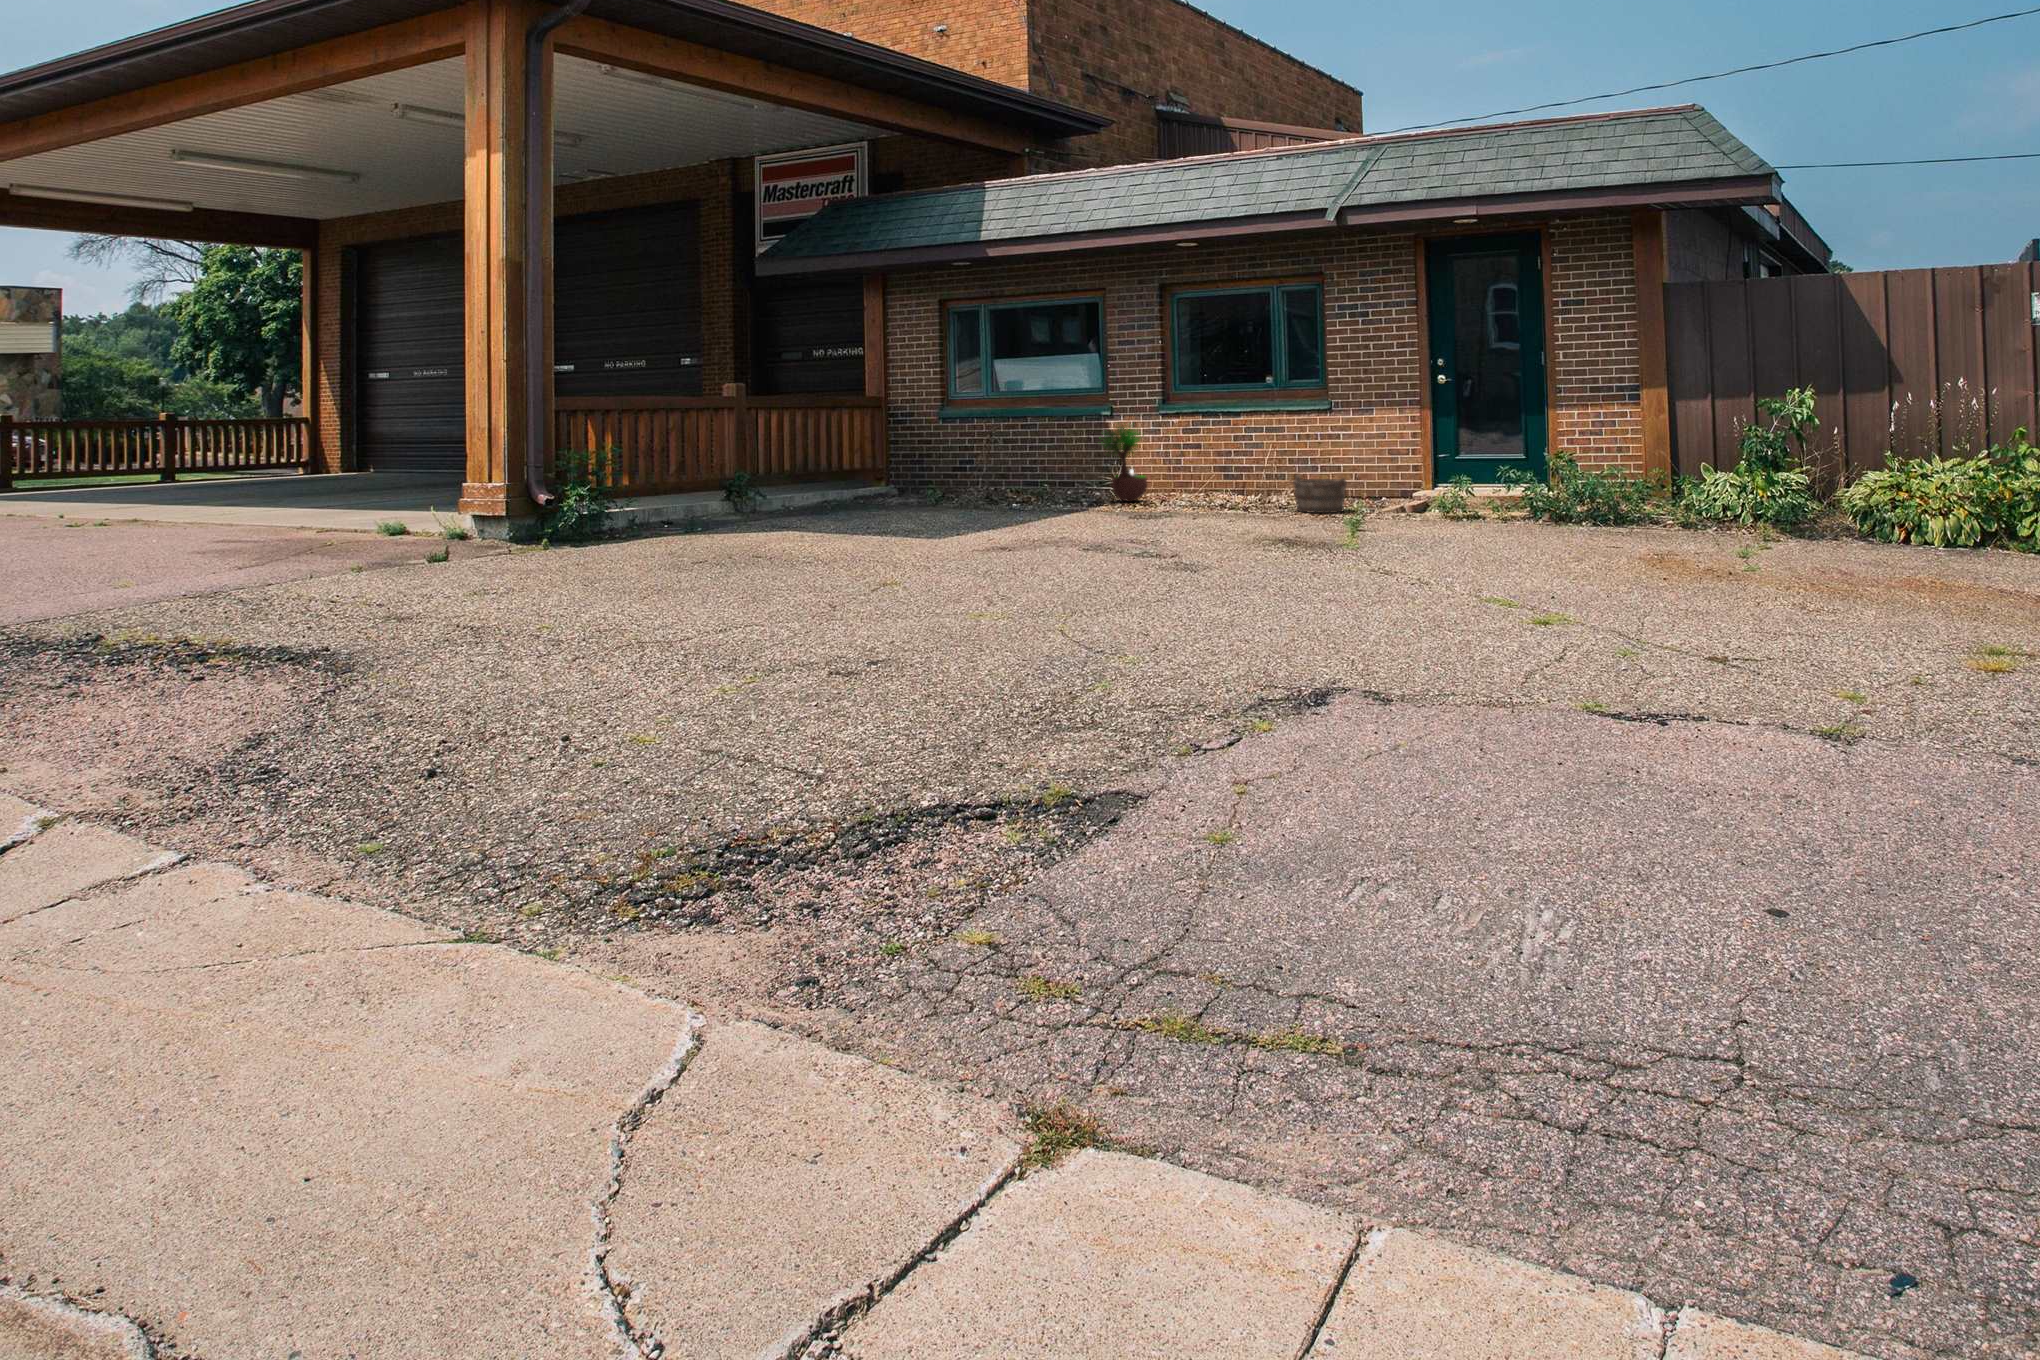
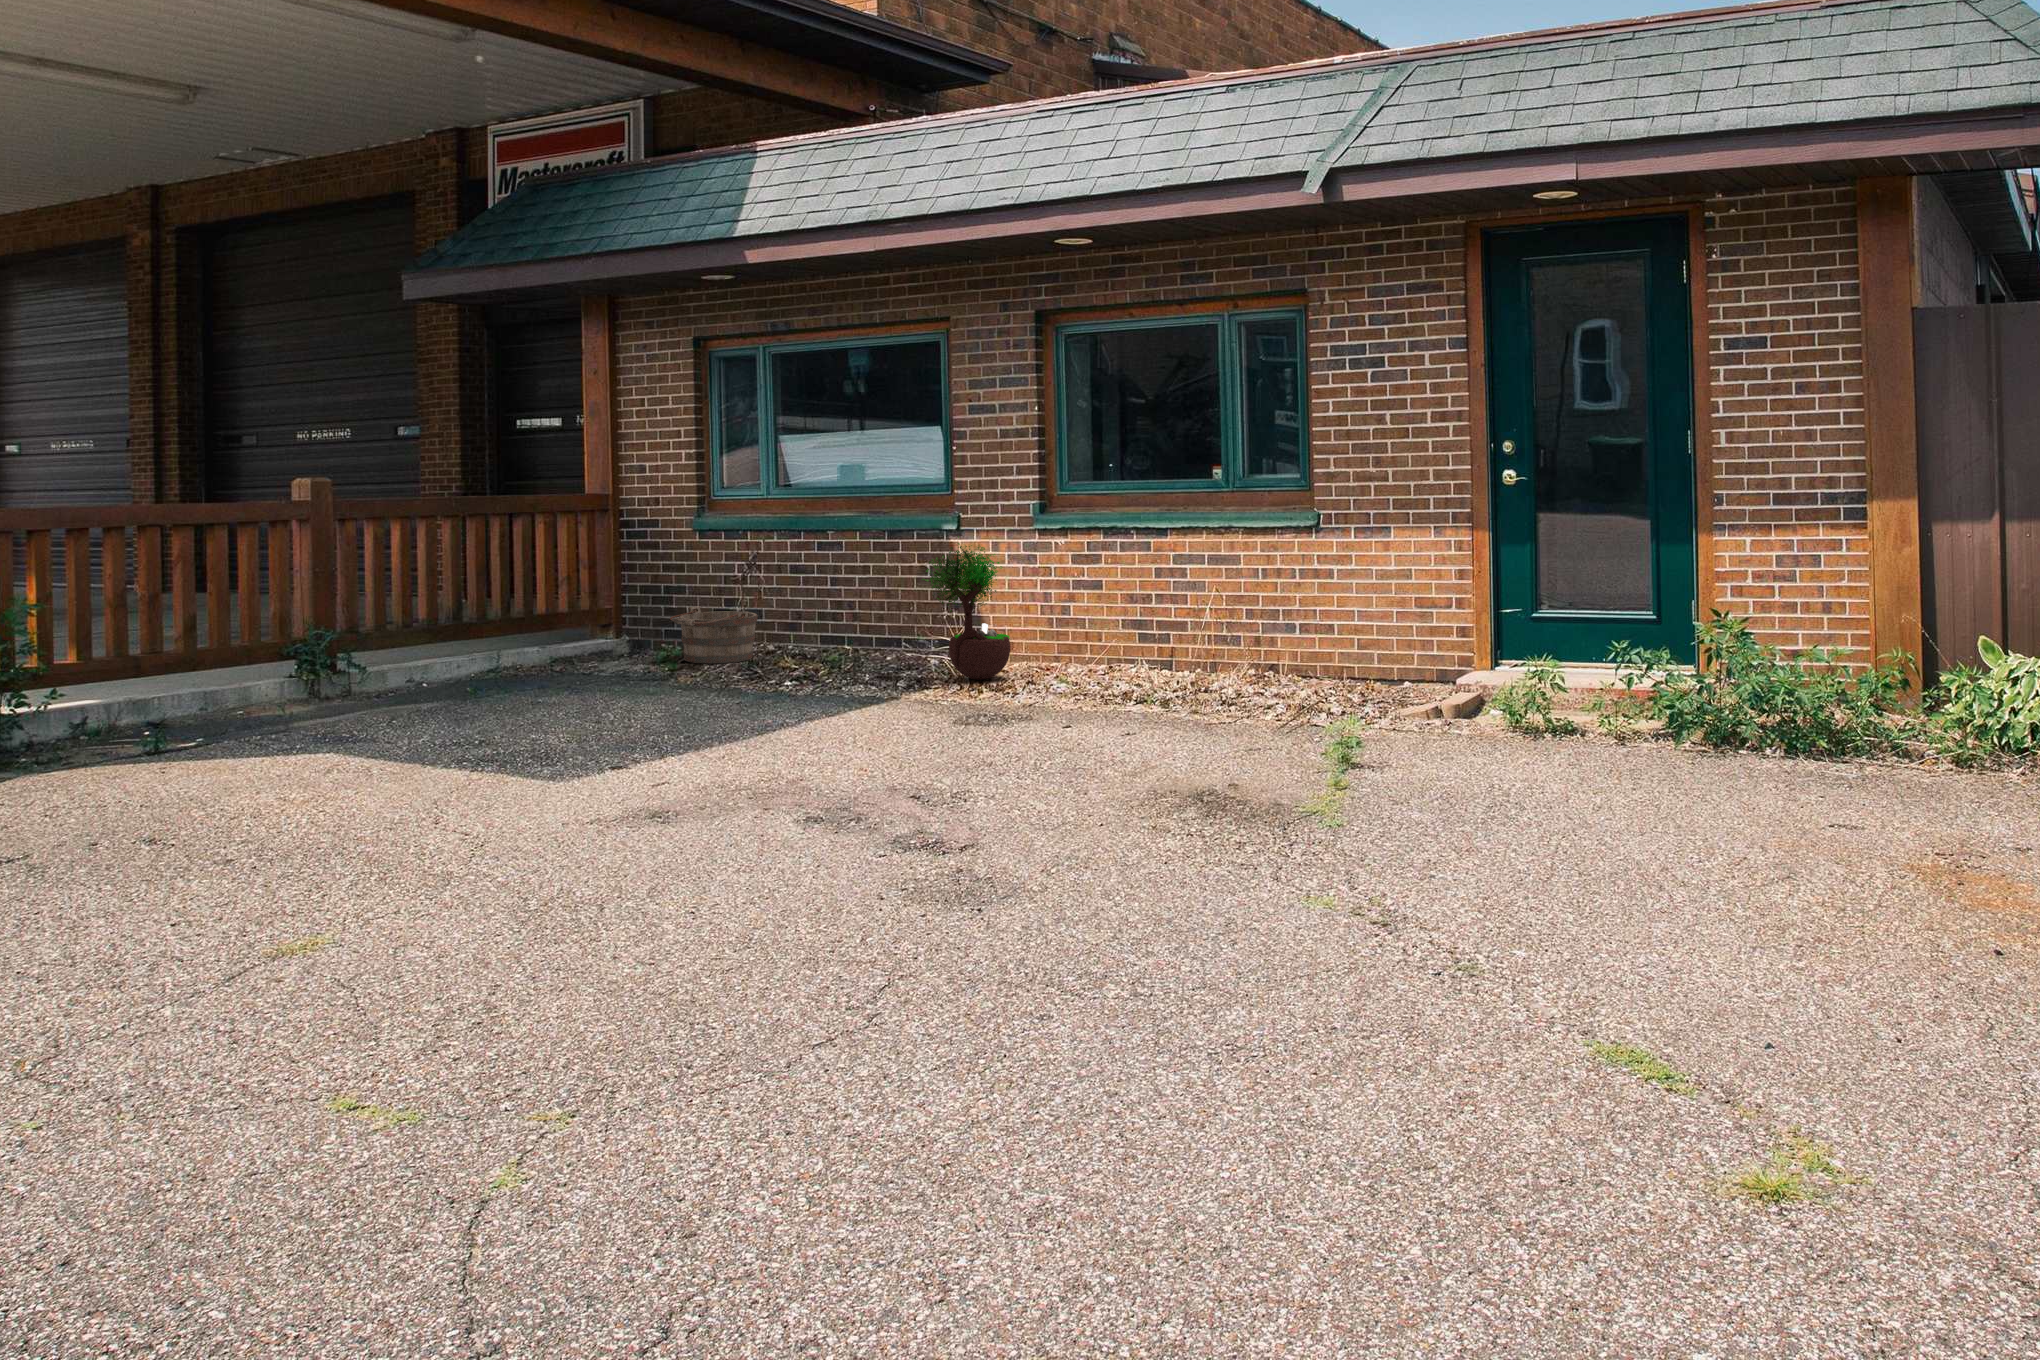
bucket: present [1293,475,1347,513] -> present [670,606,758,664]

